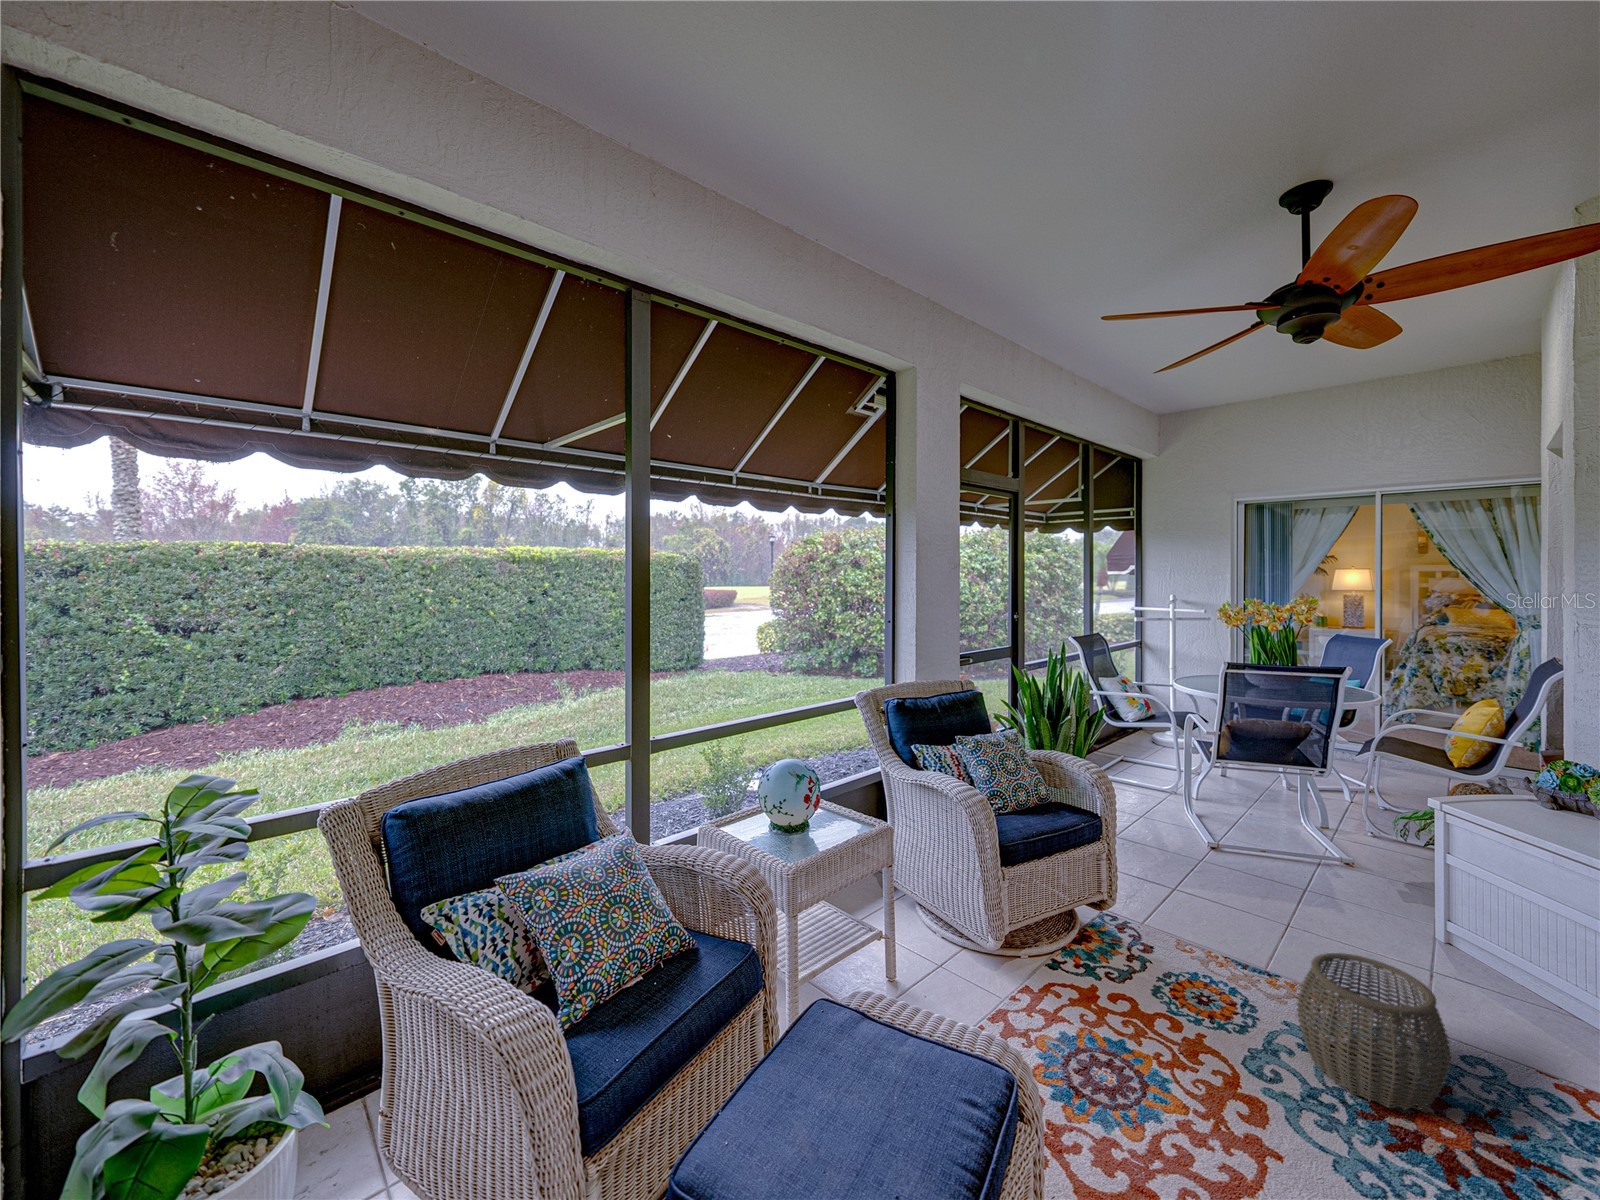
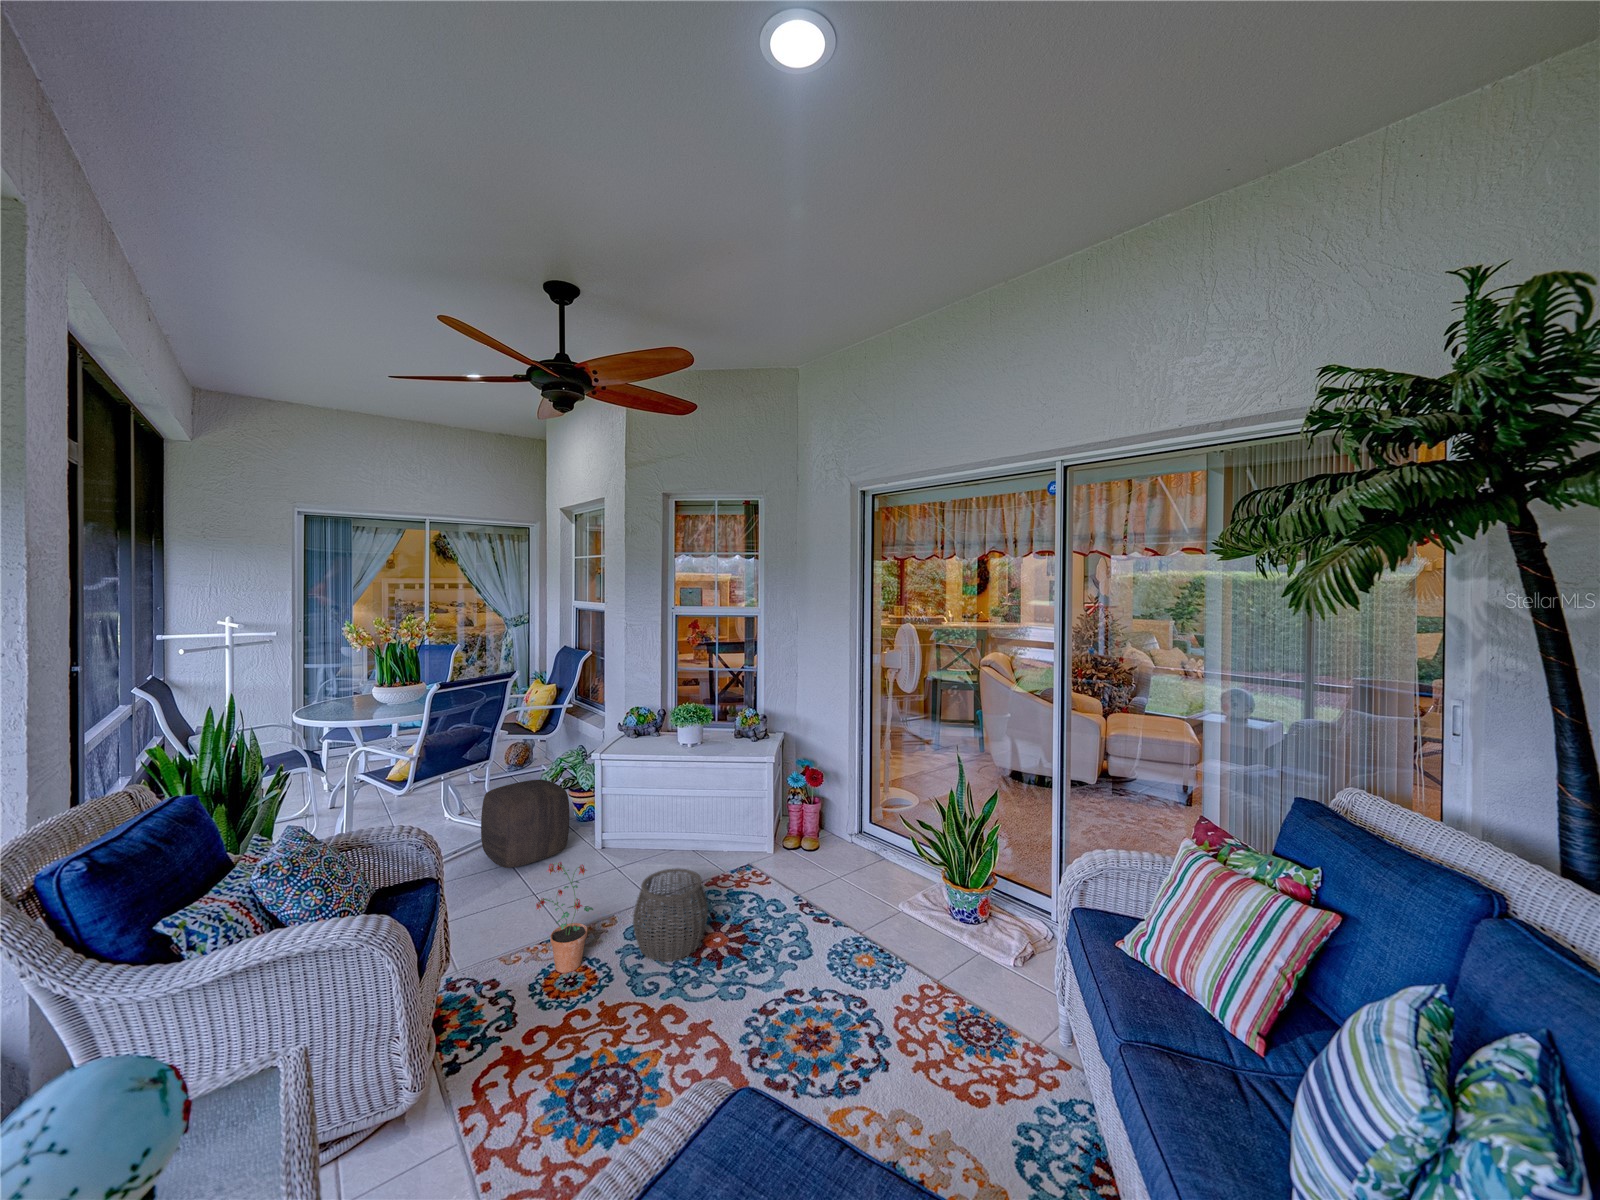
ottoman: none [1278,787,1399,905] -> present [481,780,569,868]
potted plant: none [1179,858,1256,998] -> present [536,862,593,973]

